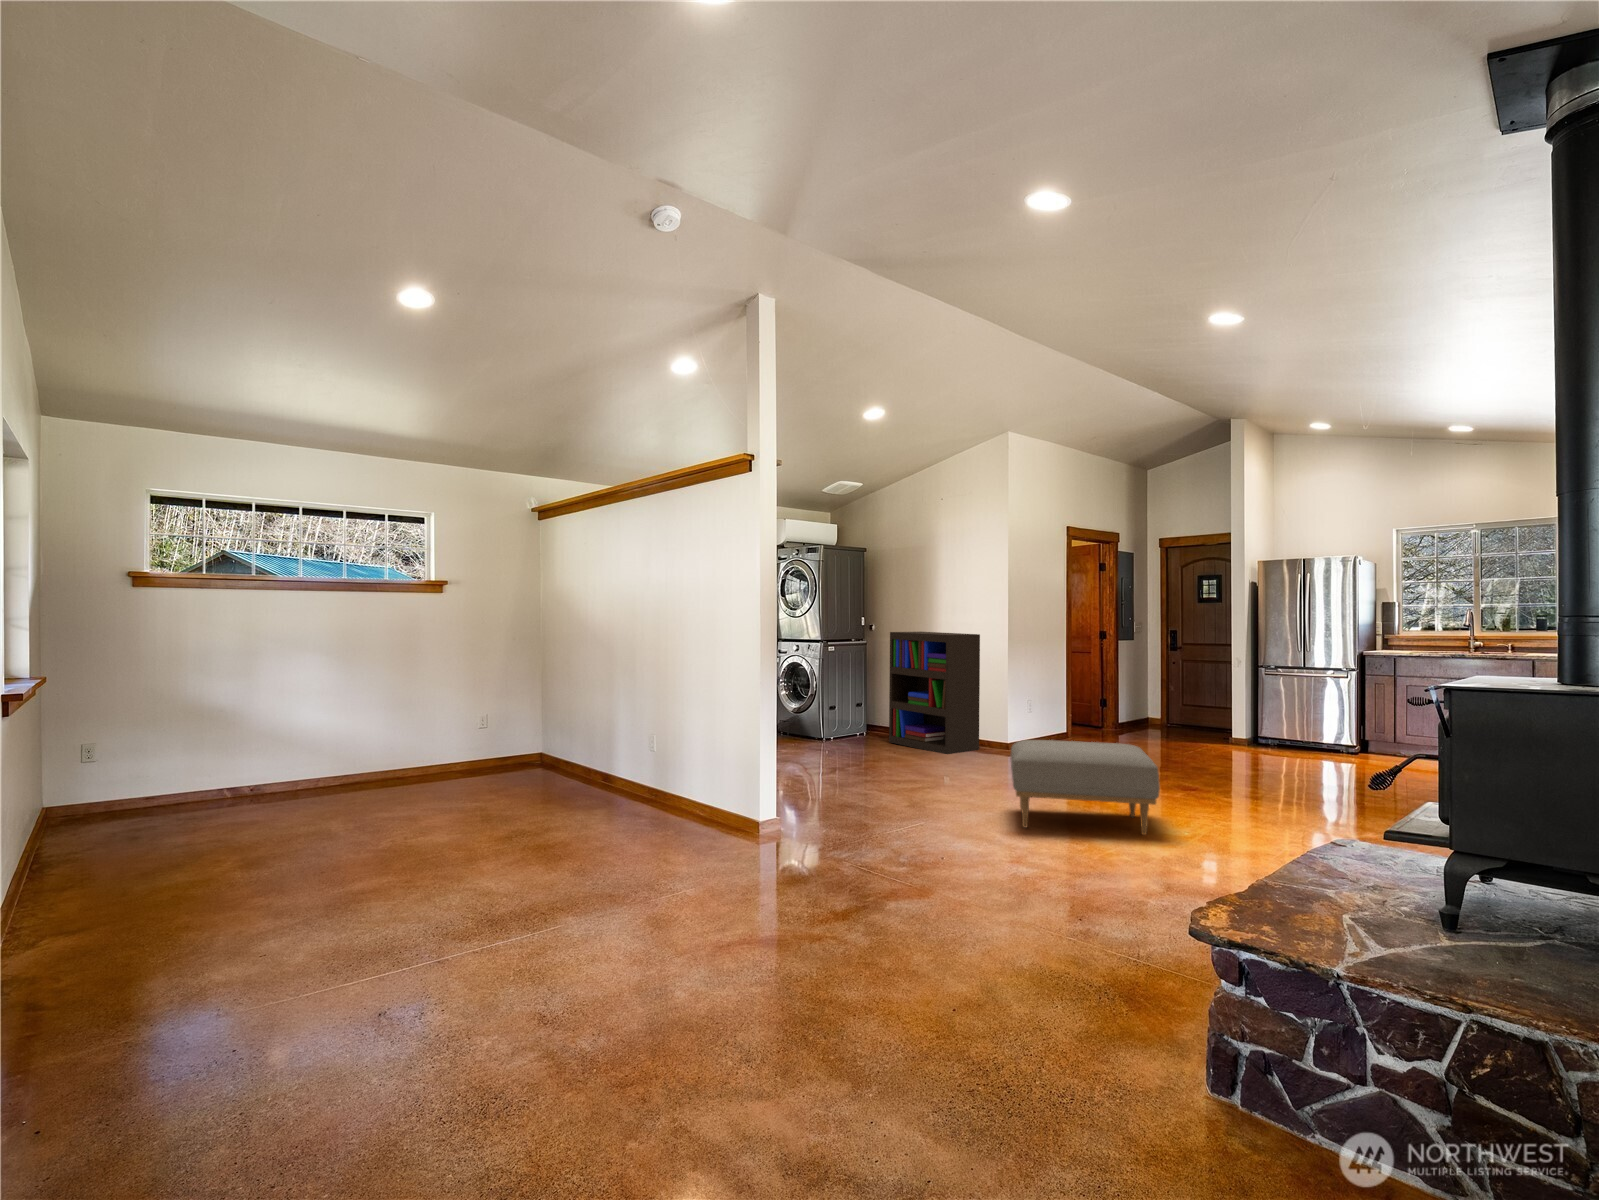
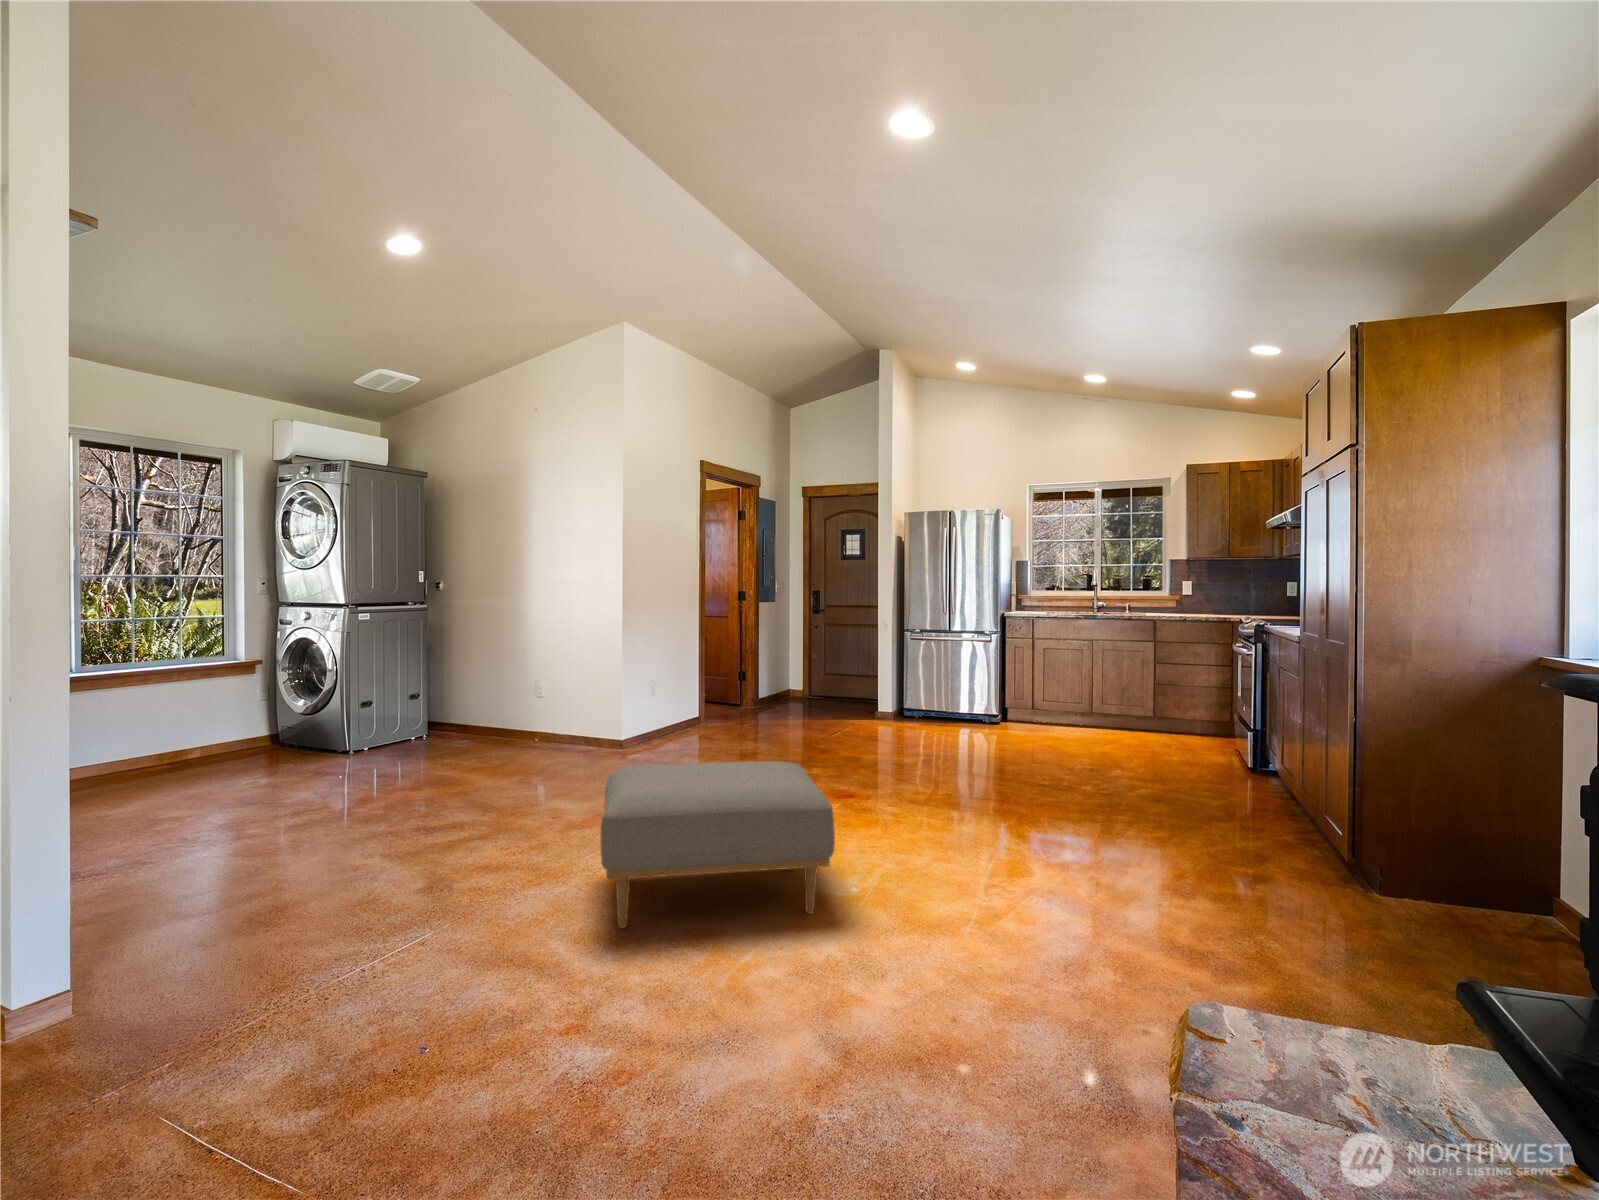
bookshelf: present [889,632,980,754] -> none [457,592,585,763]

